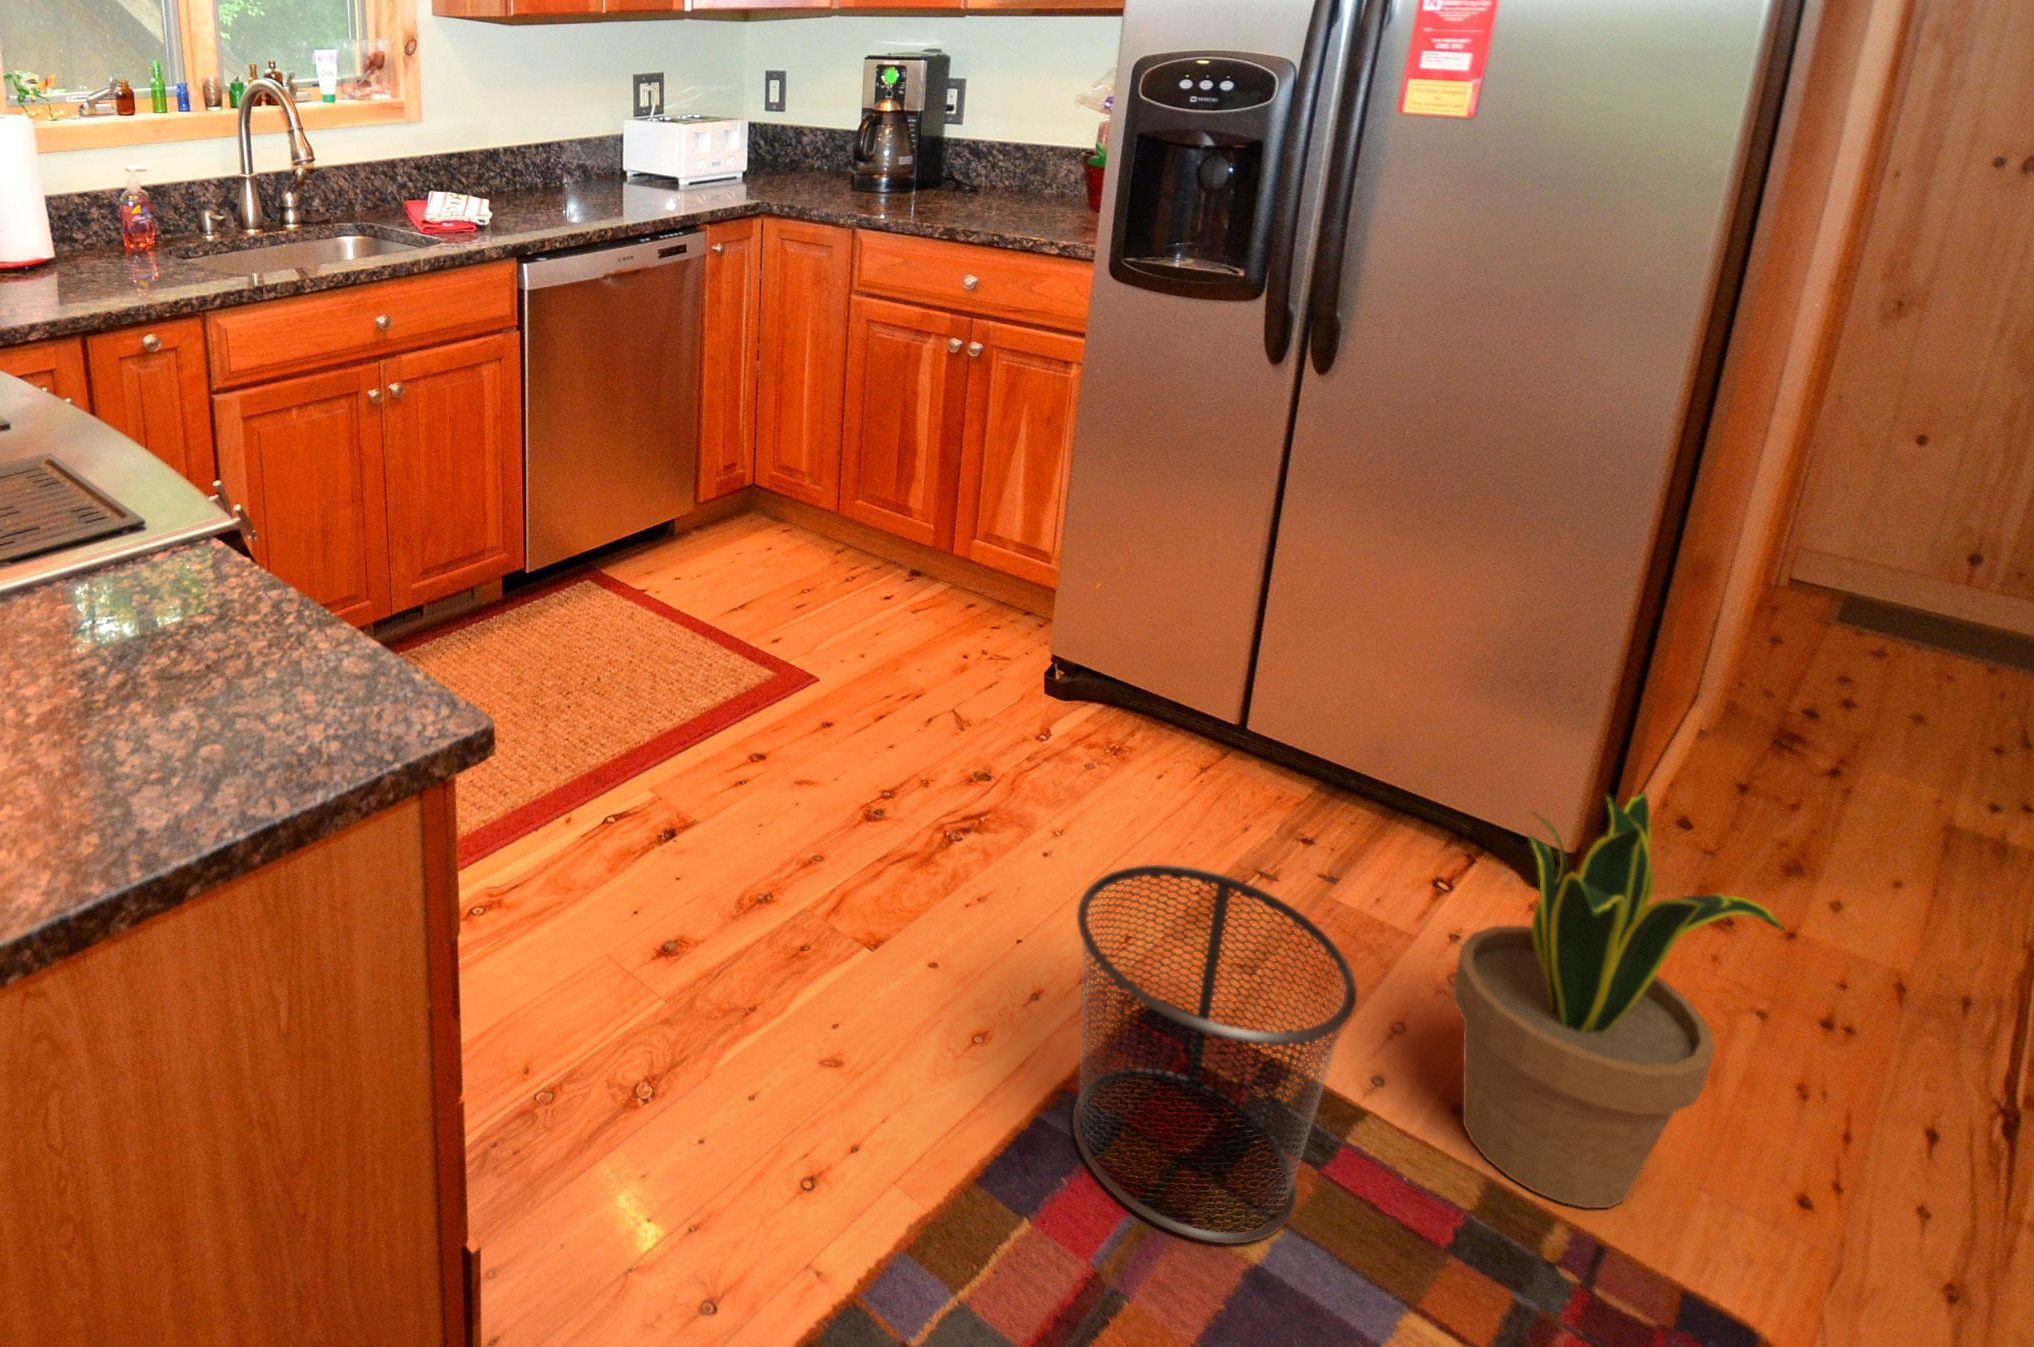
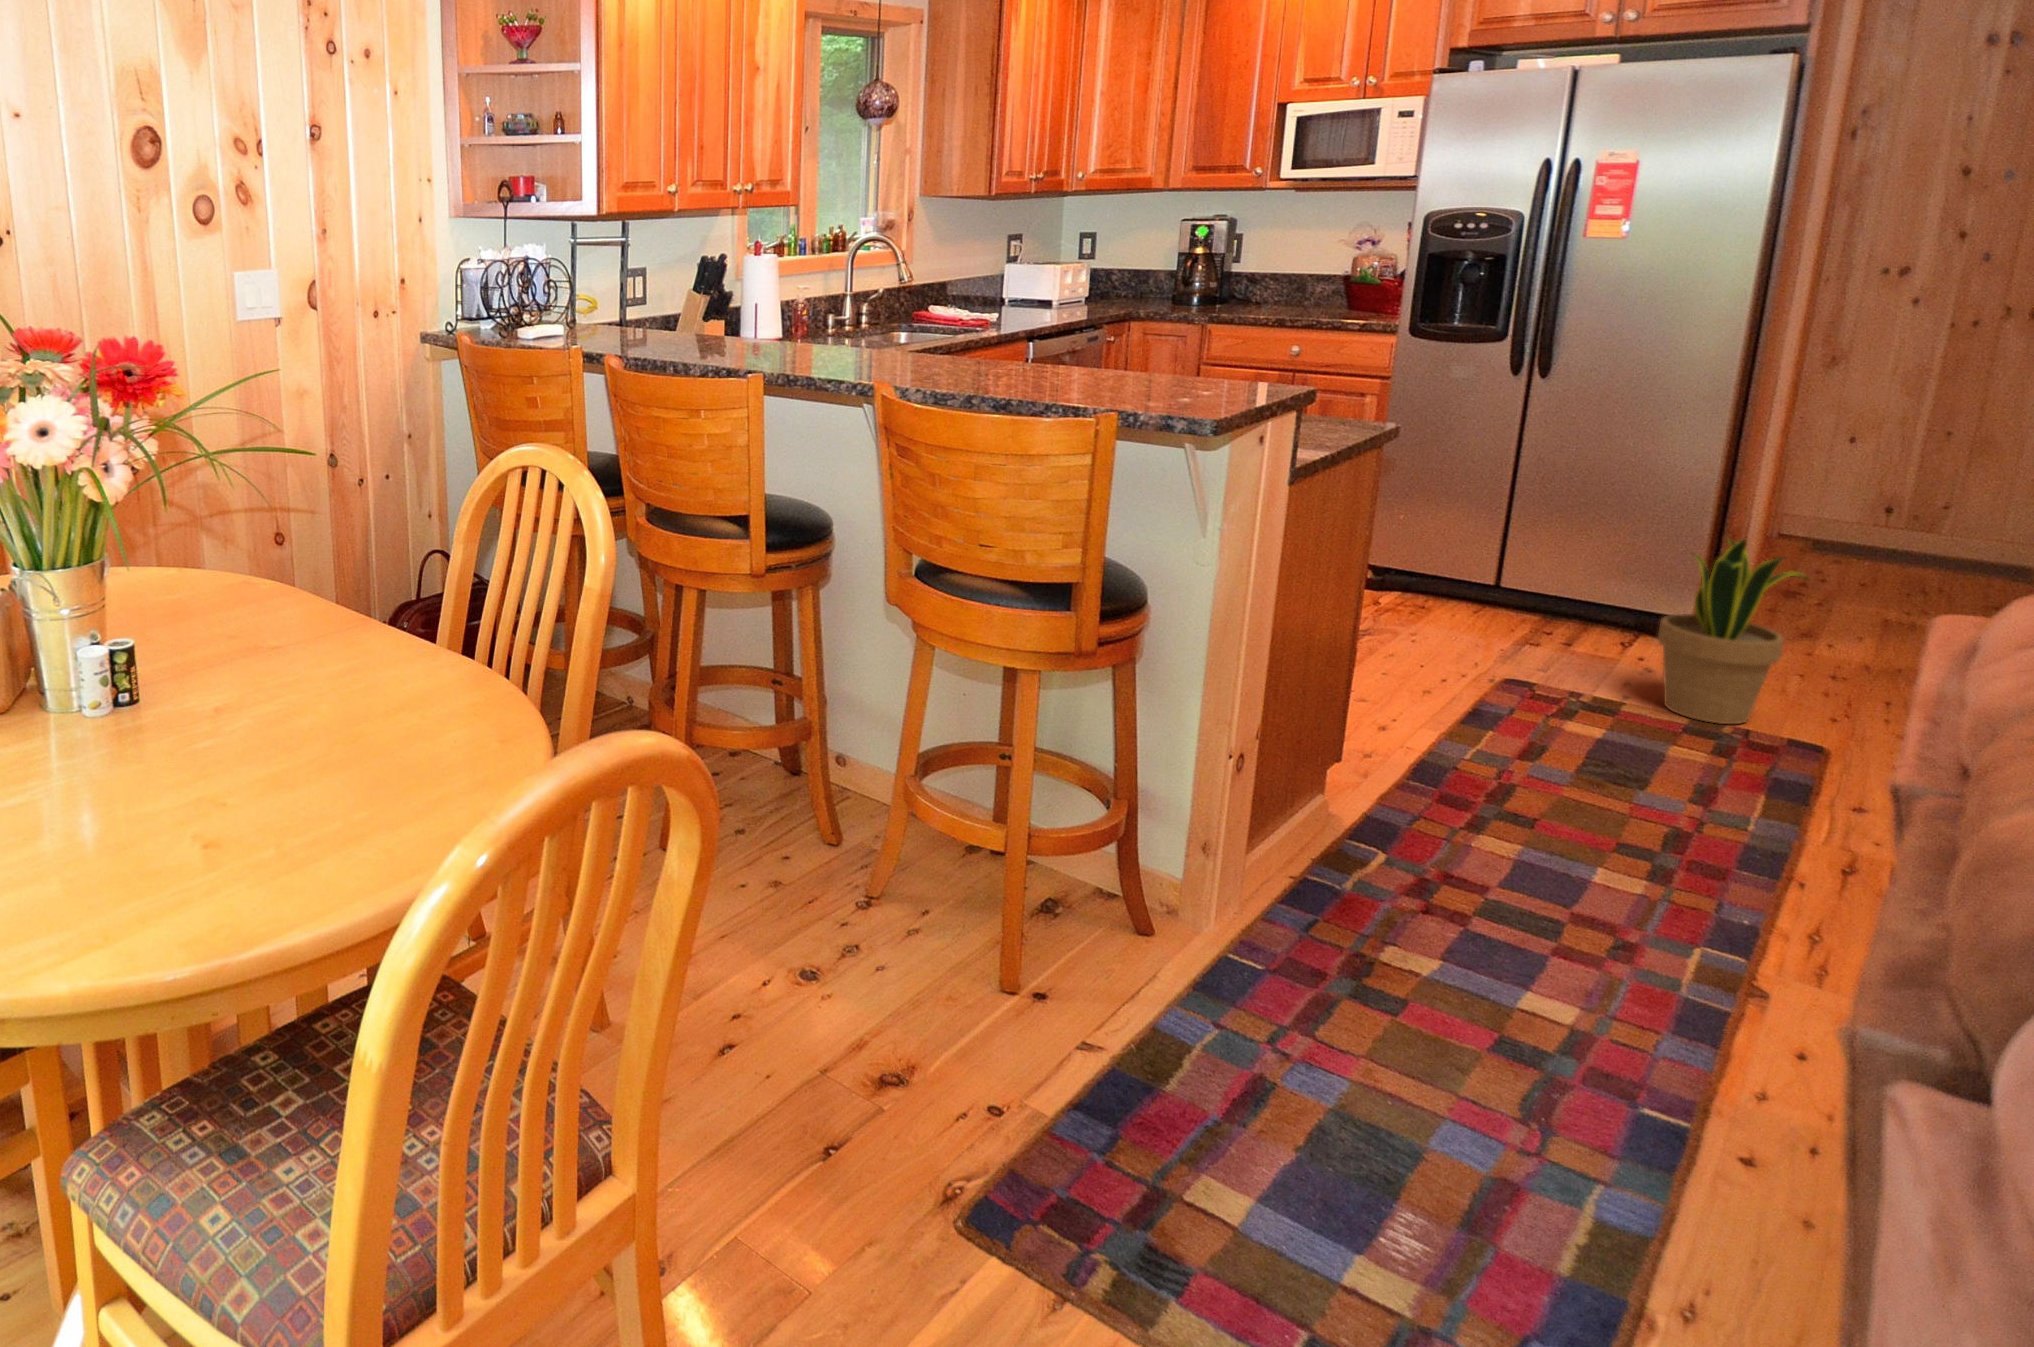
trash can: present [1073,865,1357,1244] -> none [1482,588,1631,736]

